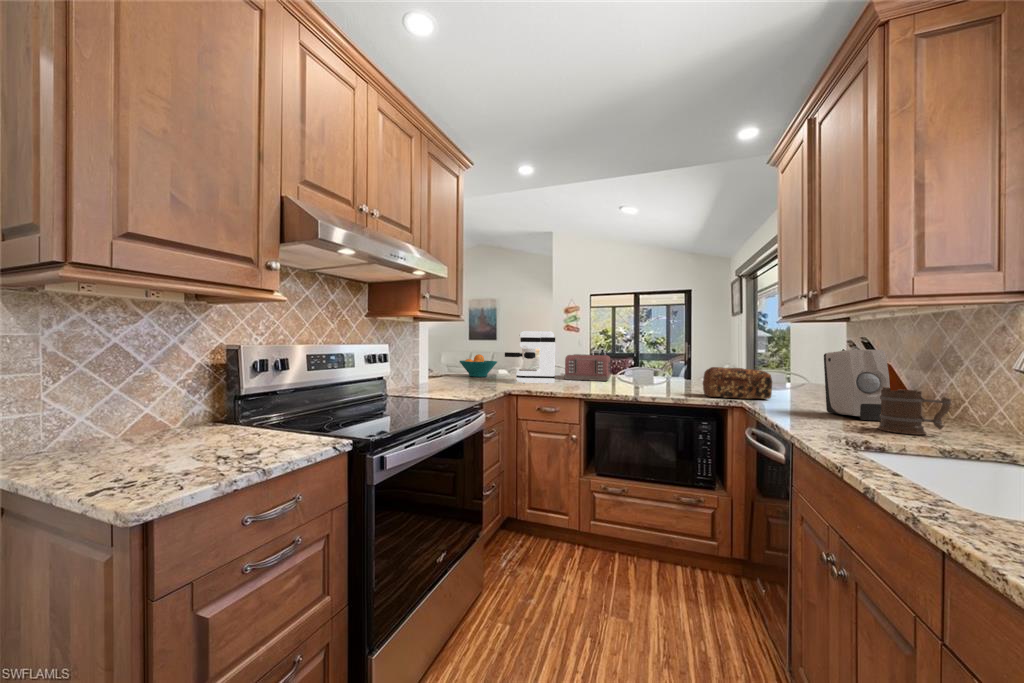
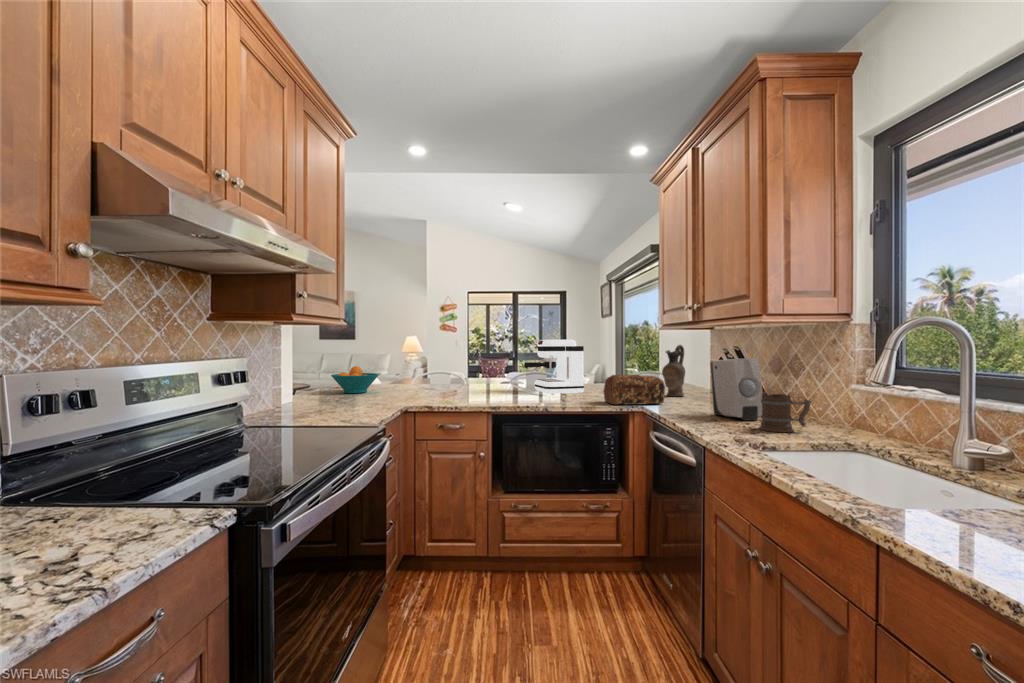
coffee maker: present [505,331,555,384] -> present [524,340,584,395]
ceramic pitcher: none [776,339,805,394] -> present [662,345,685,396]
toaster: present [564,354,611,381] -> none [458,362,506,391]

